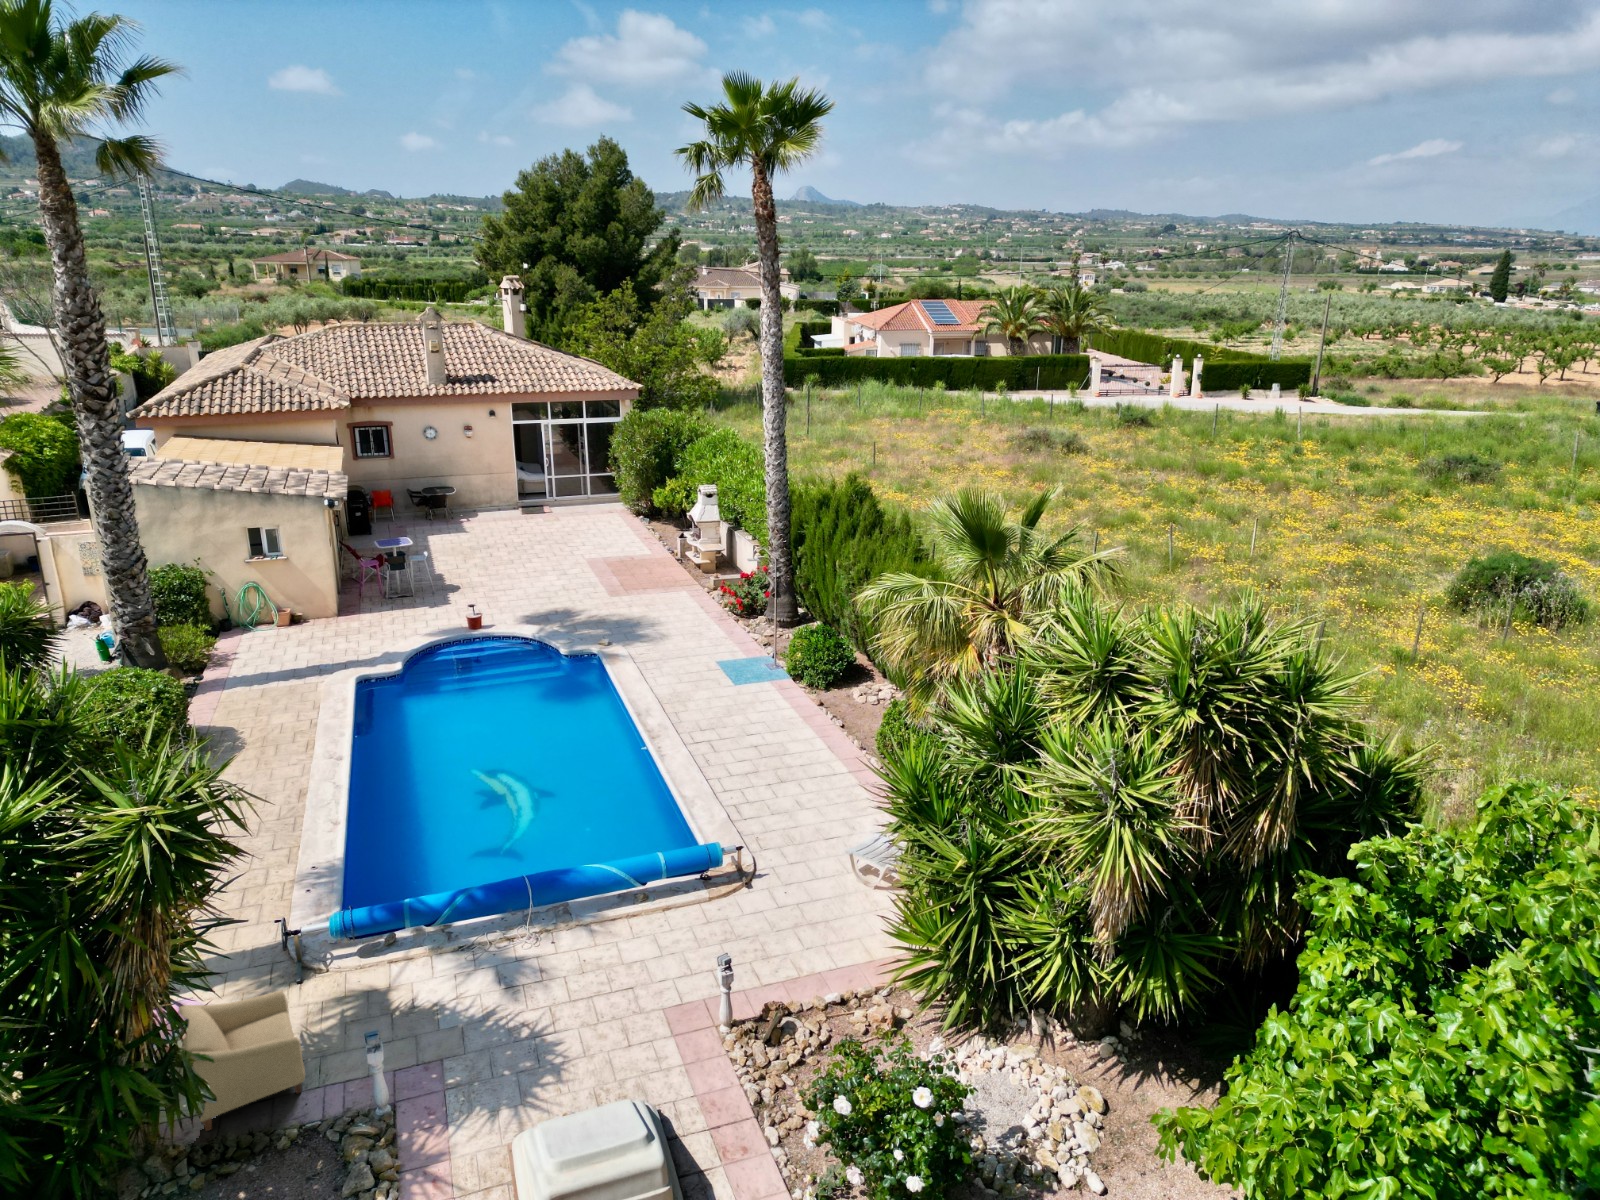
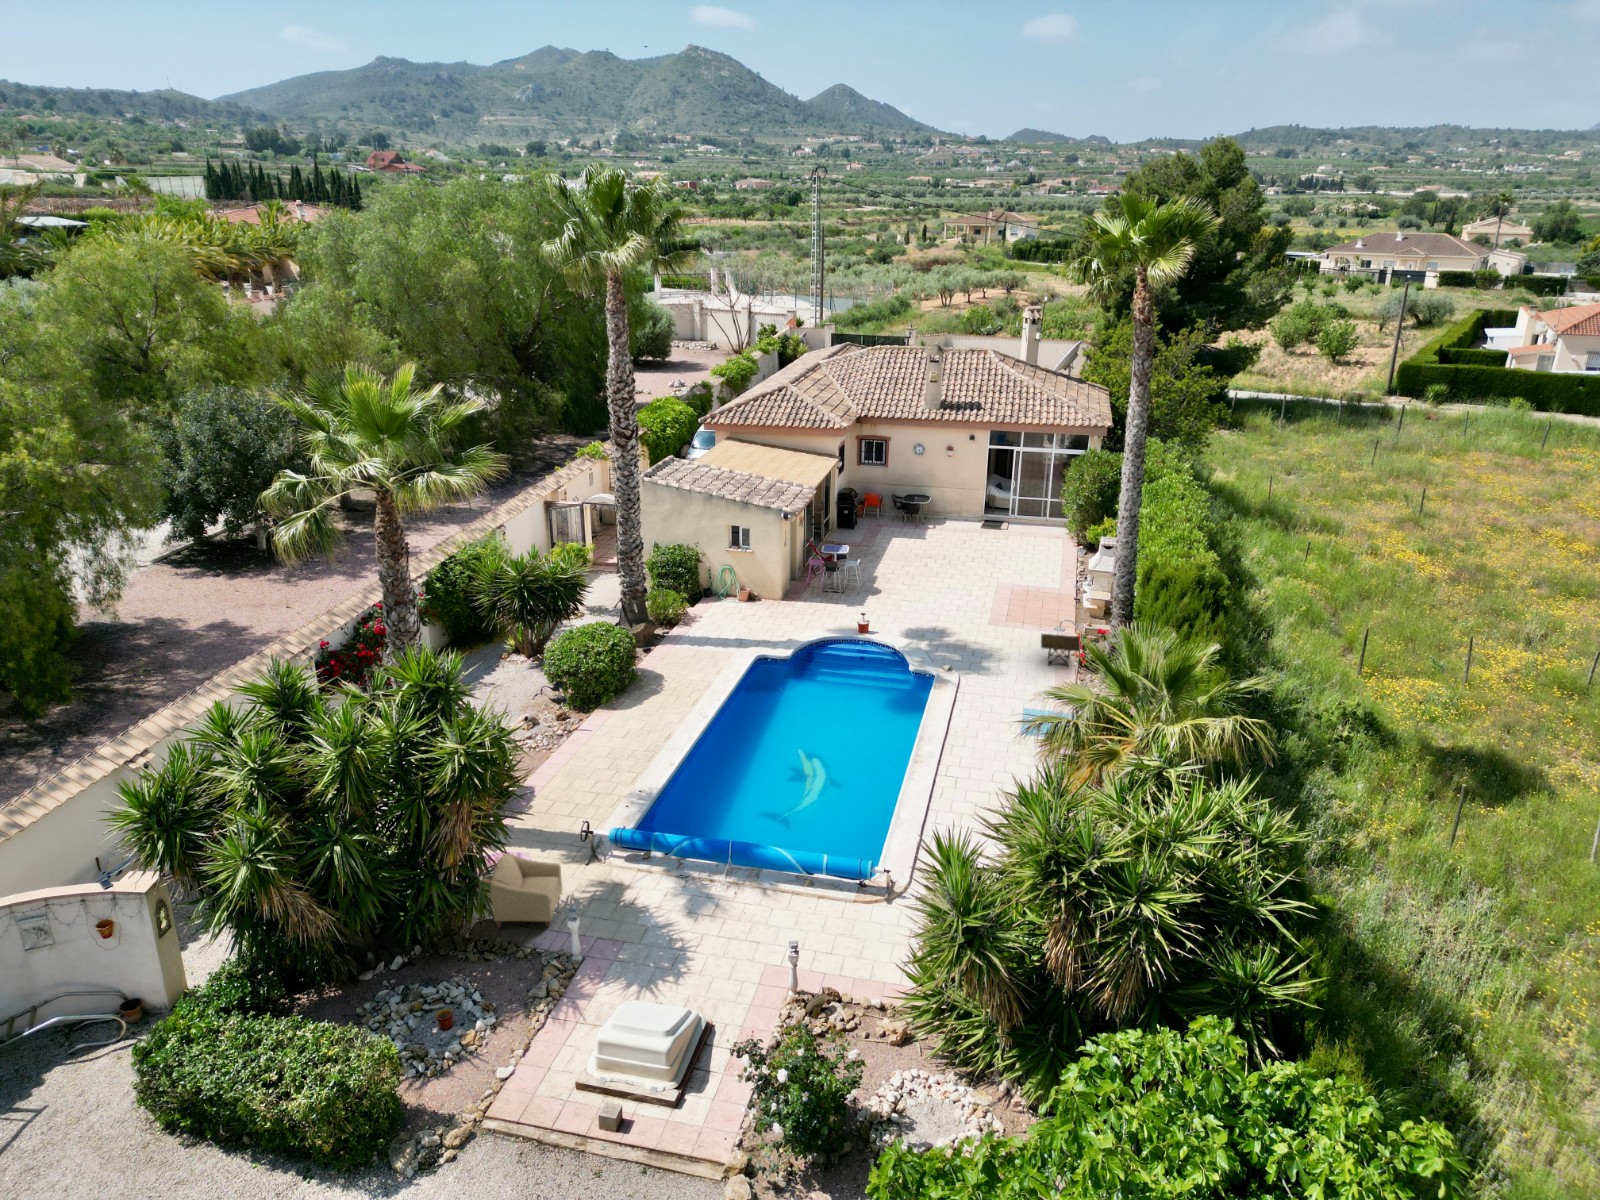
side table: none [684,582,736,617] -> present [1041,634,1080,666]

